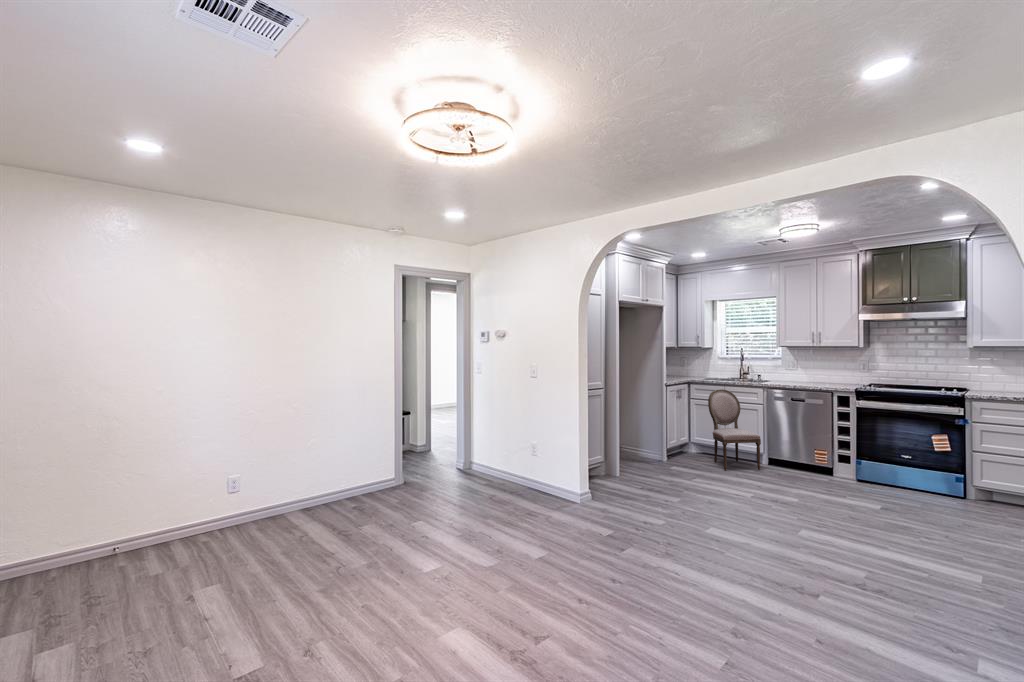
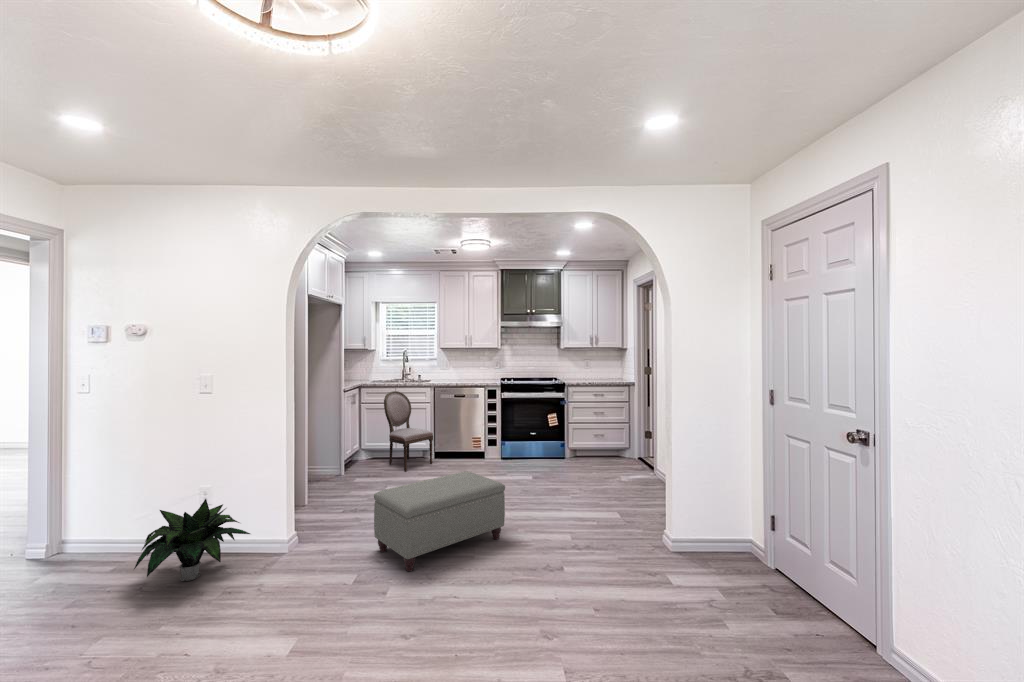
potted plant: none [487,447,552,501] -> present [134,499,250,581]
ottoman: none [641,468,776,548] -> present [374,471,505,571]

